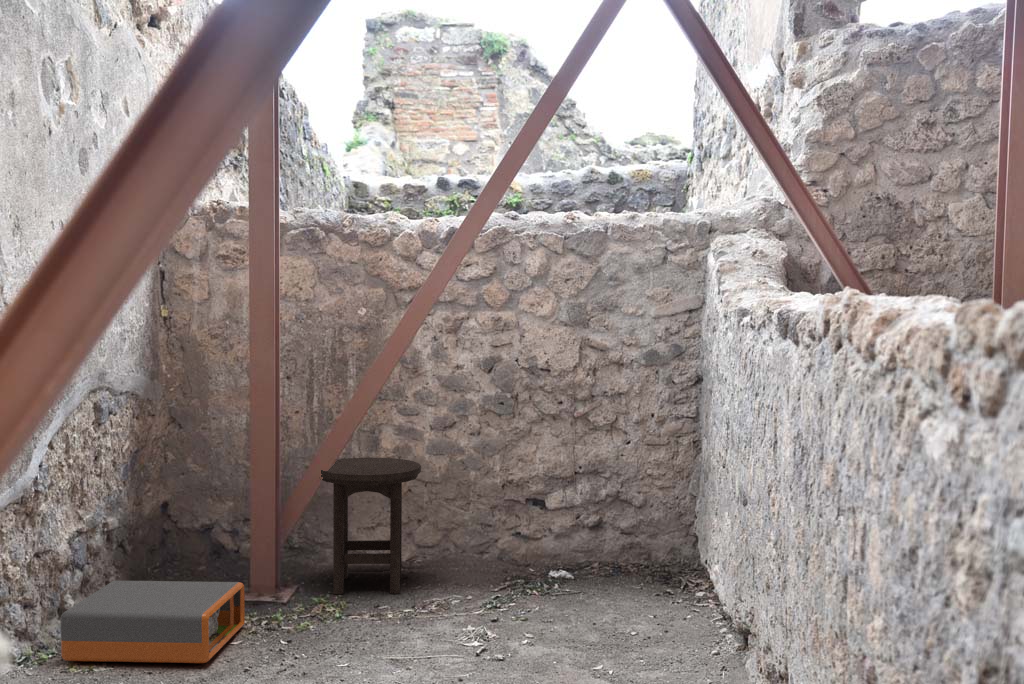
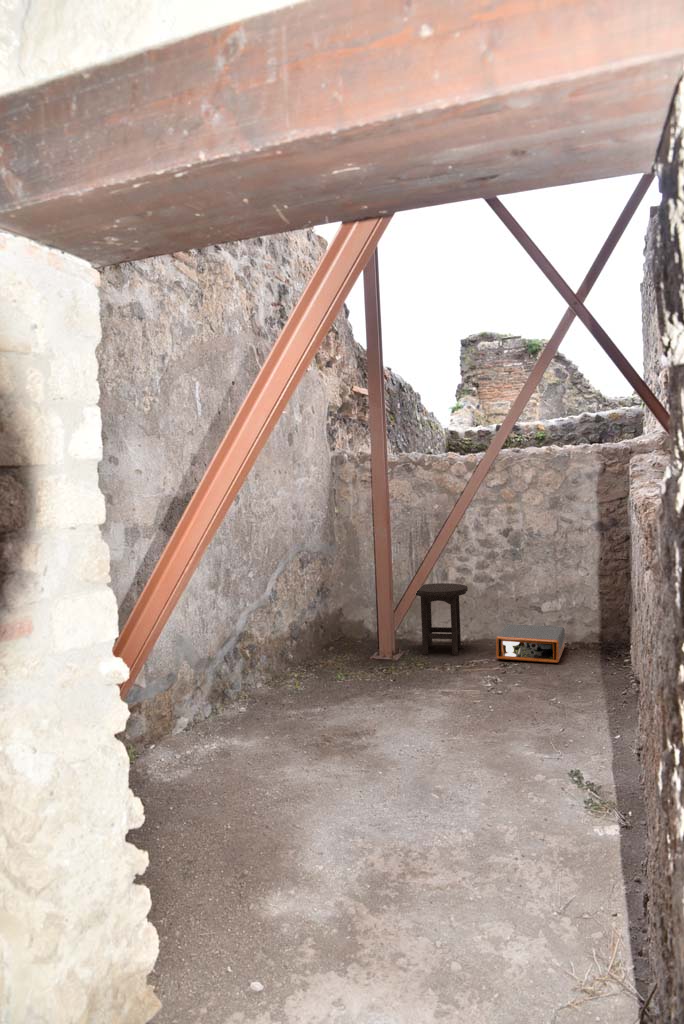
storage box: present [61,581,245,663] -> present [496,624,565,663]

